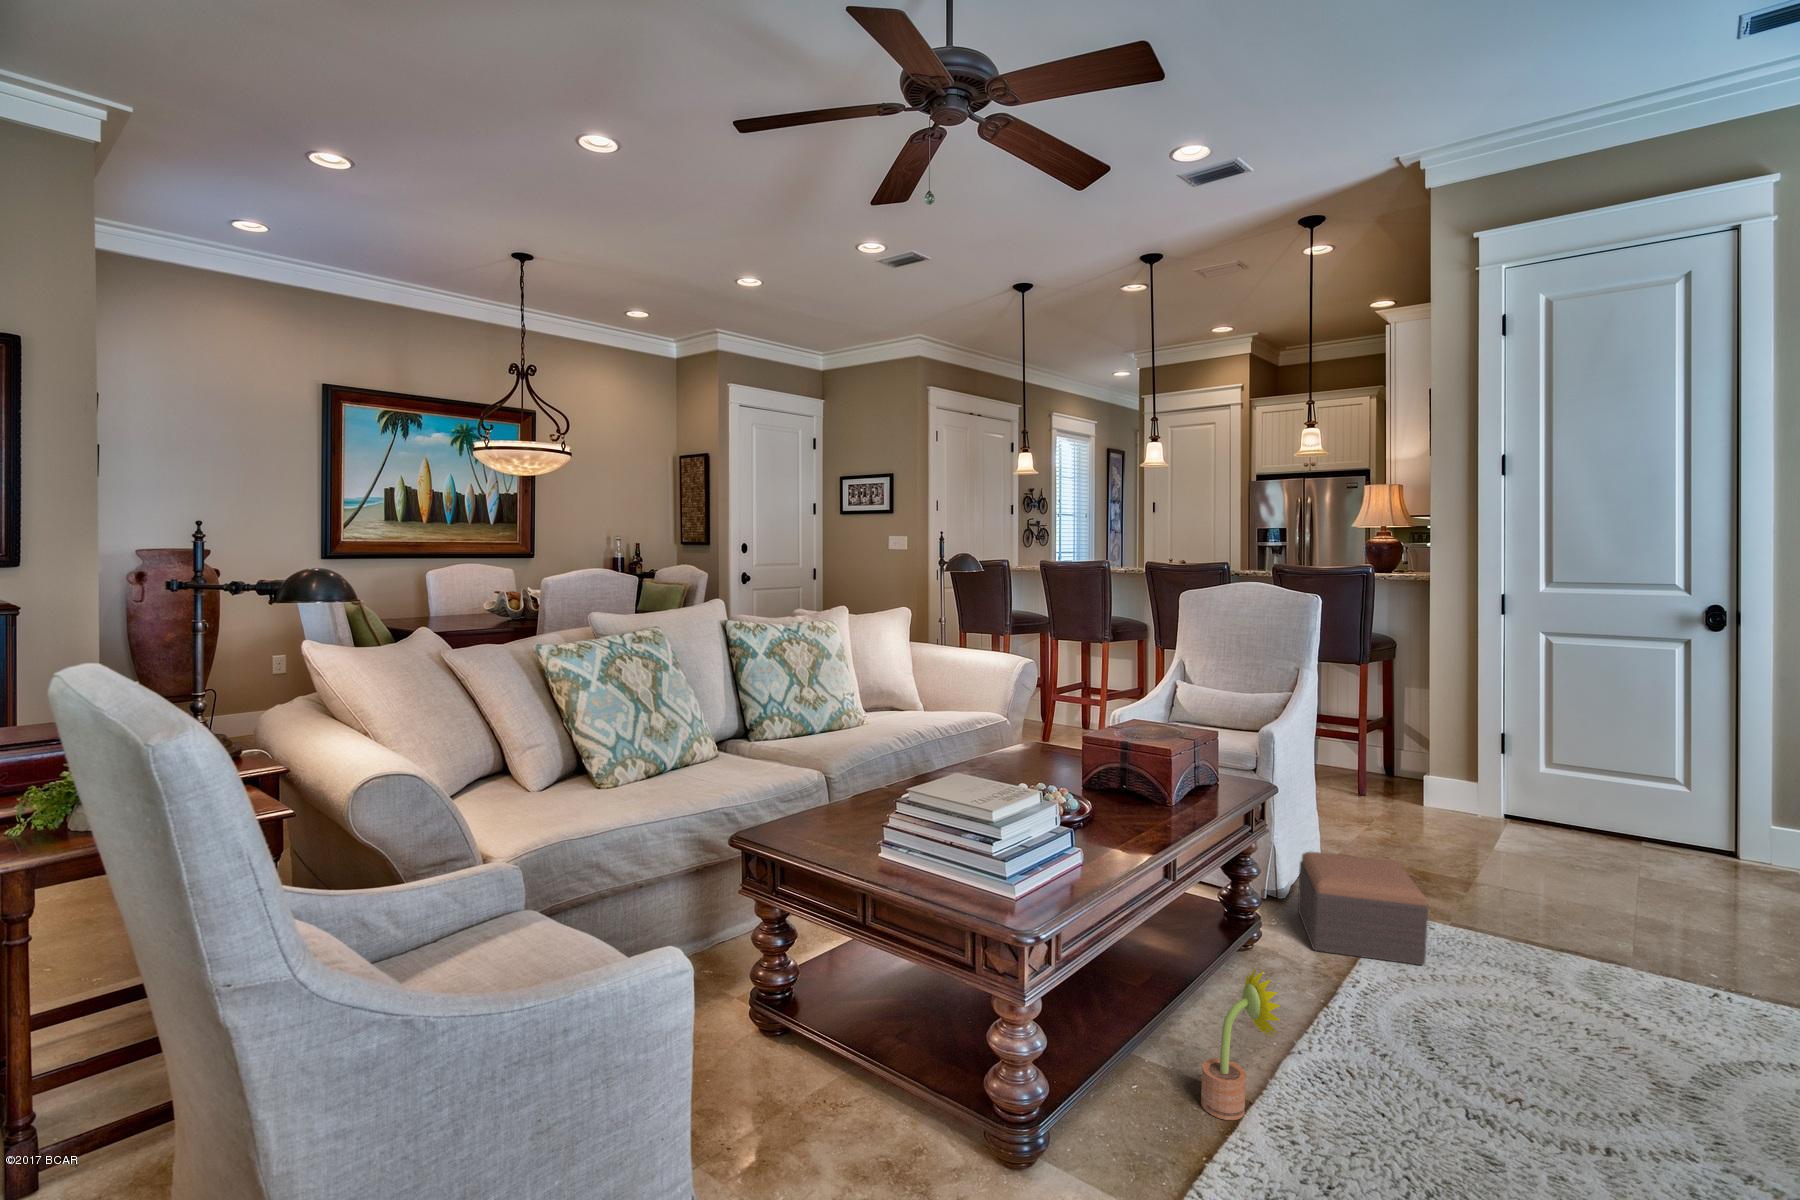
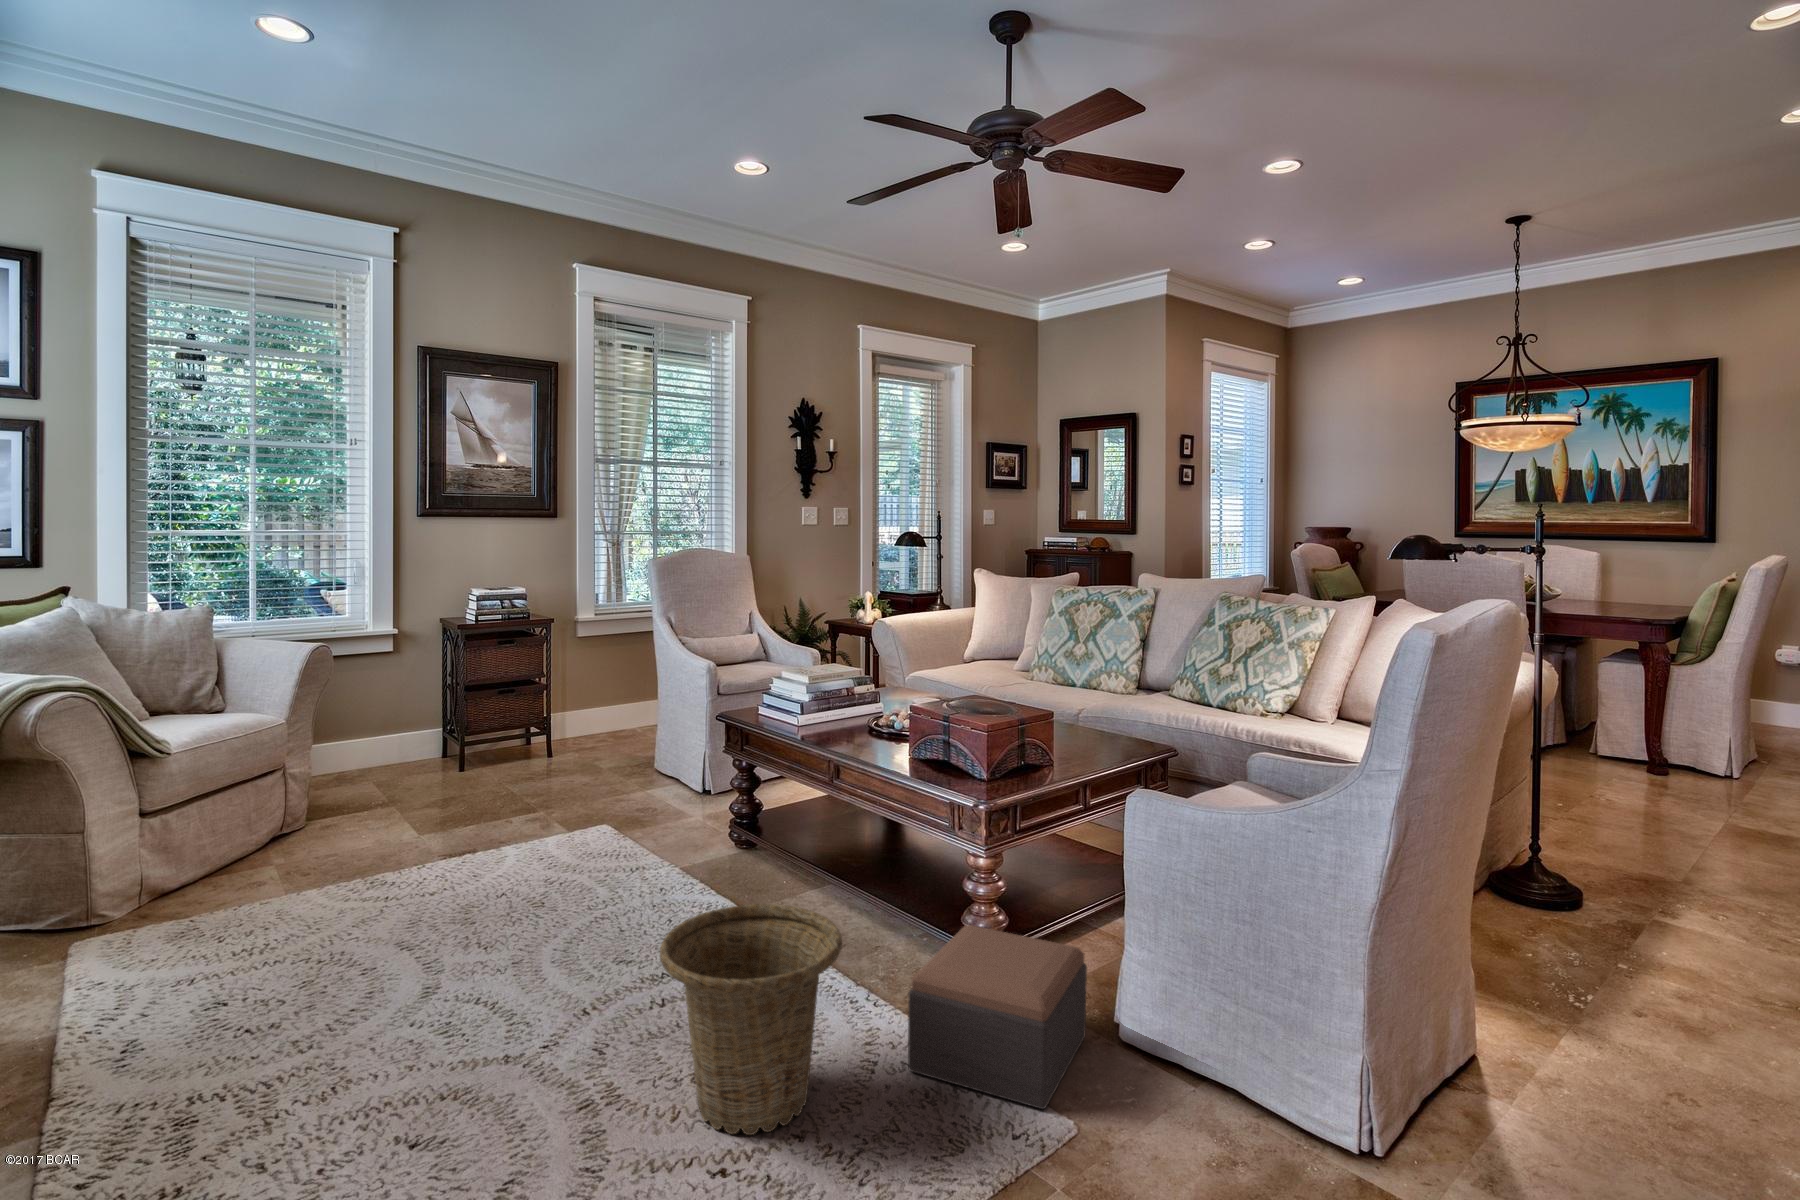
basket: none [1478,870,1651,1043] -> present [660,904,842,1135]
decorative plant: present [1201,967,1281,1120] -> none [709,807,758,901]

